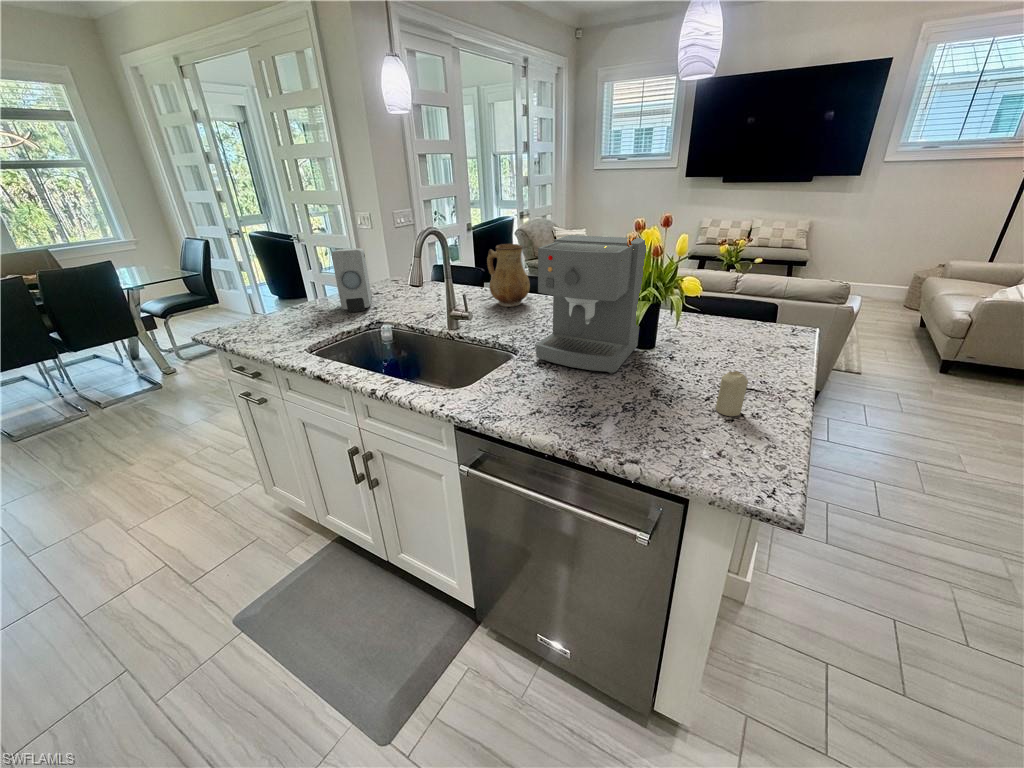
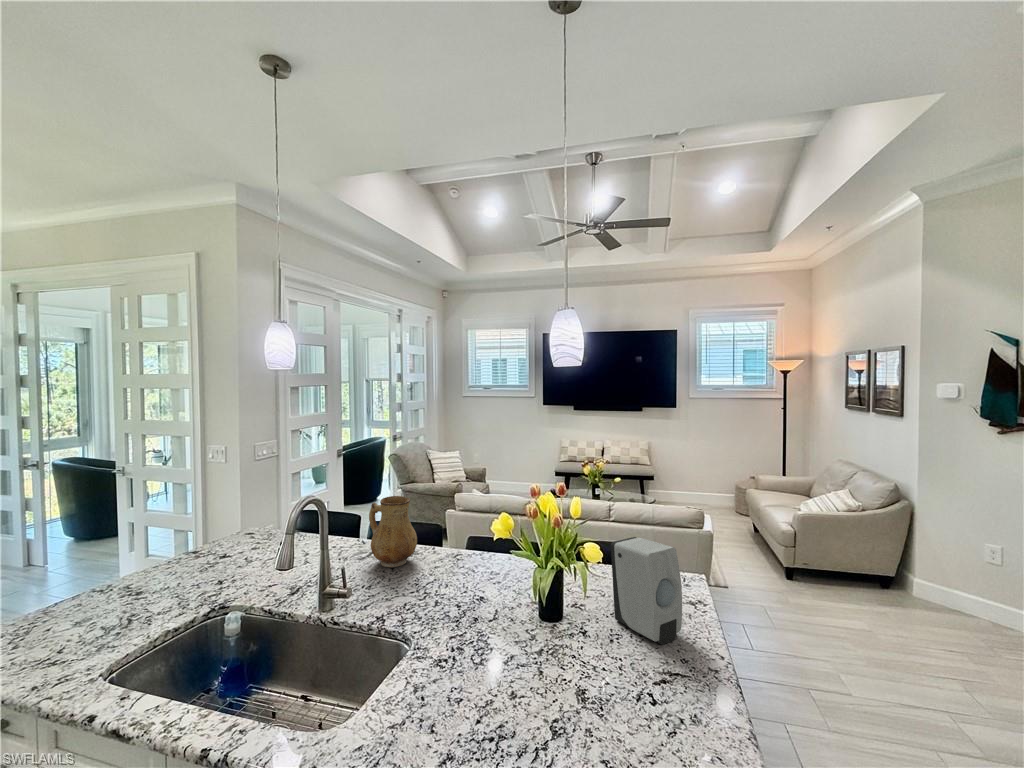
coffee maker: present [536,235,646,374] -> none [435,501,545,668]
soap dispenser: present [332,248,372,312] -> present [611,537,682,644]
candle: present [716,371,748,416] -> none [646,662,673,721]

